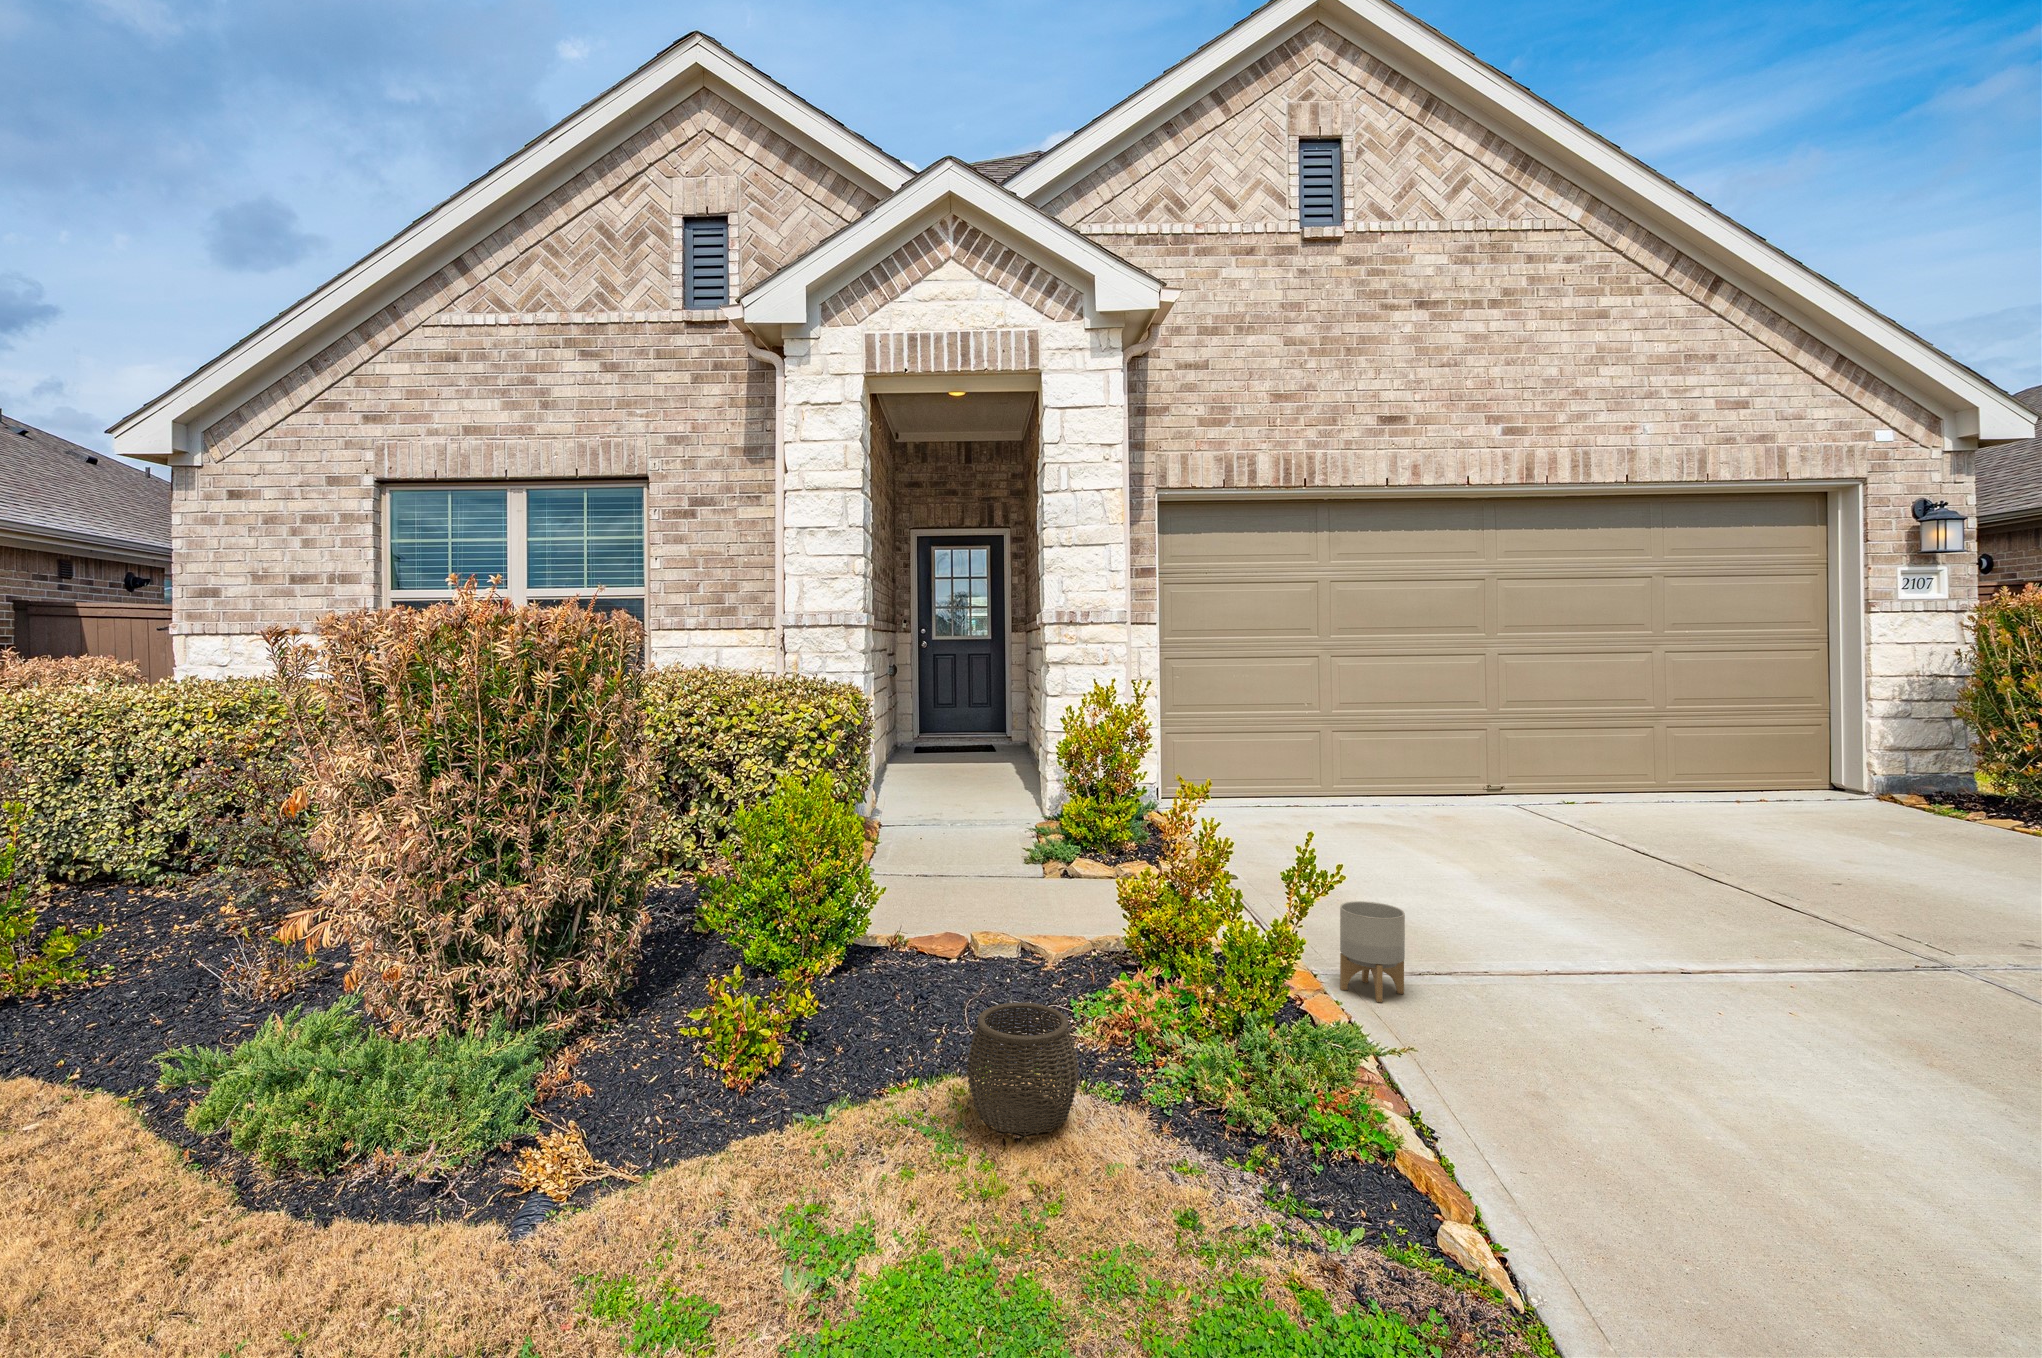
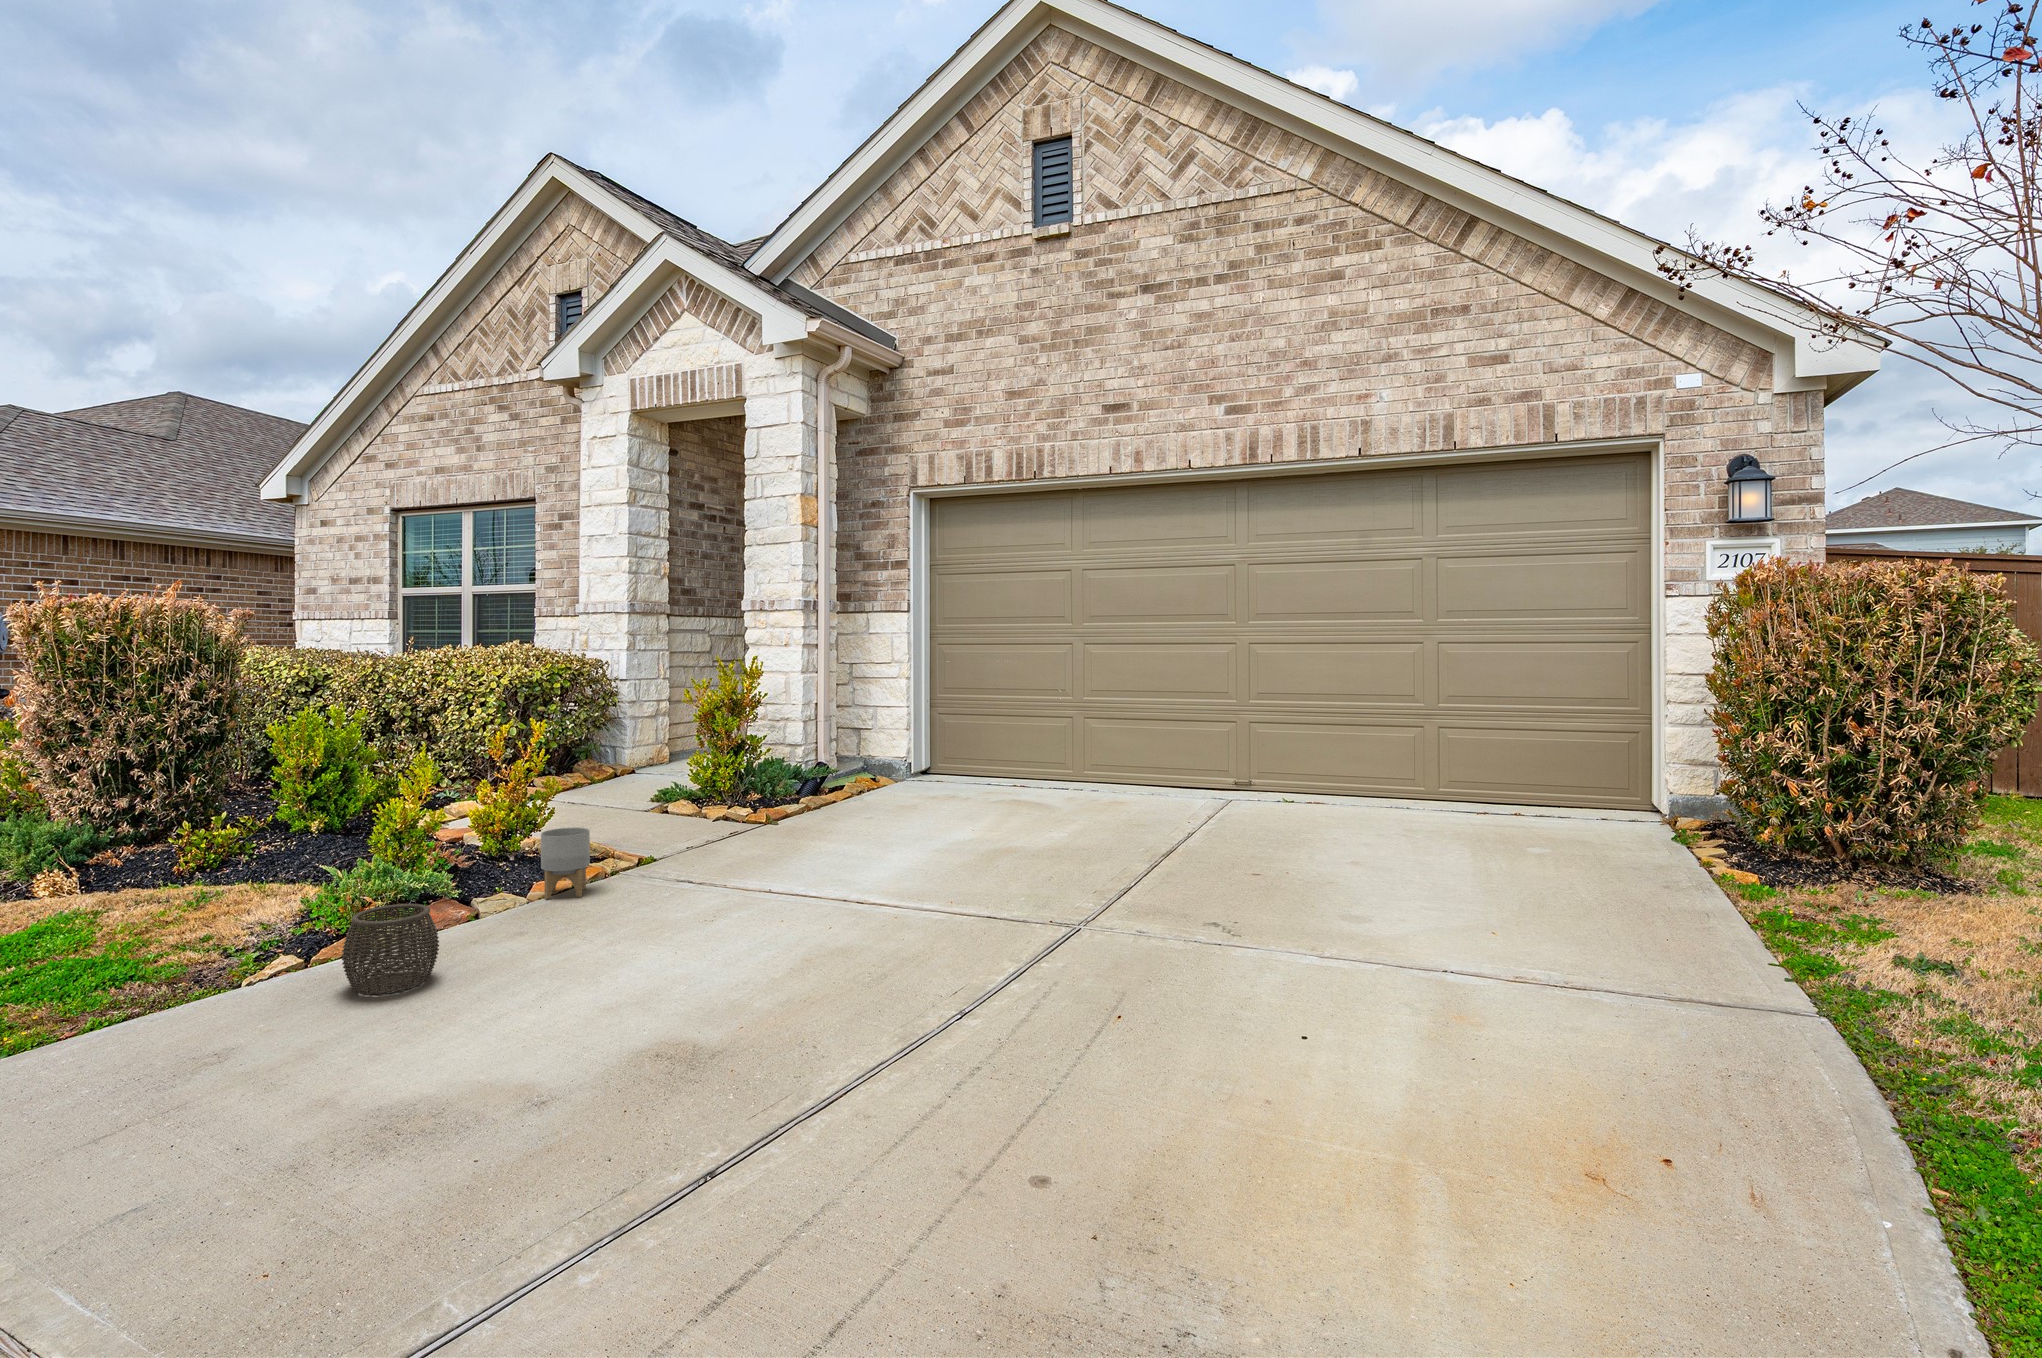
woven basket: present [967,1002,1079,1136] -> present [342,904,439,995]

